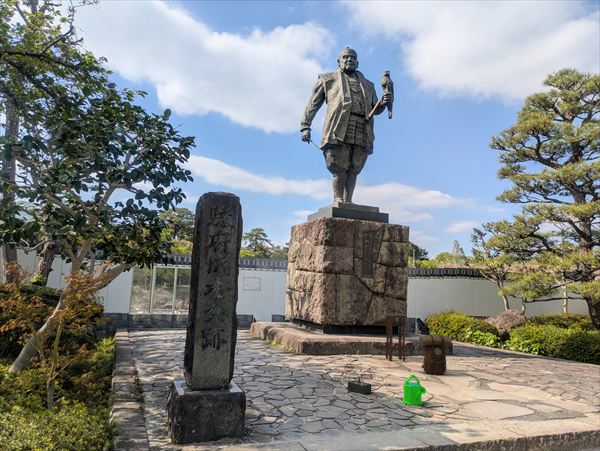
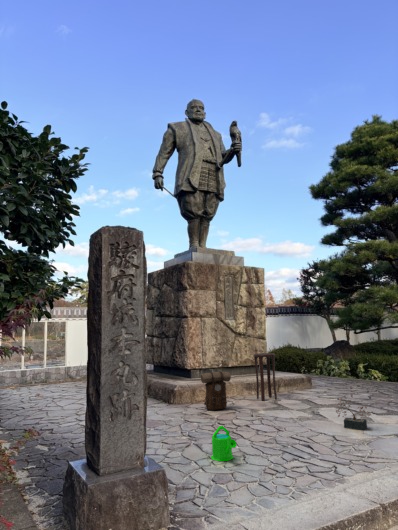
backpack: present [419,335,452,374] -> present [201,371,231,410]
decorative plant: present [343,359,375,394] -> present [336,398,371,430]
watering can: present [402,375,426,405] -> present [211,426,236,461]

